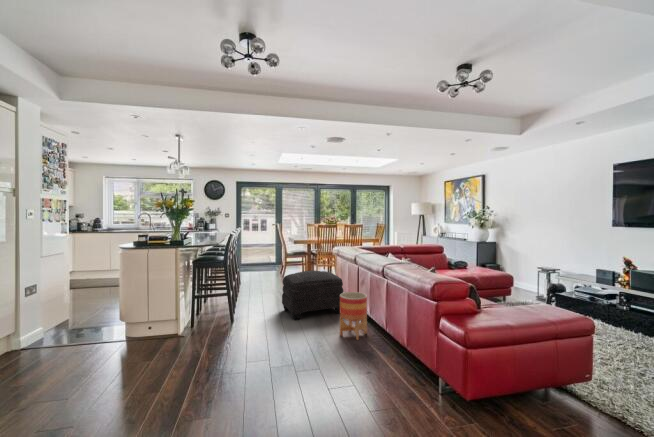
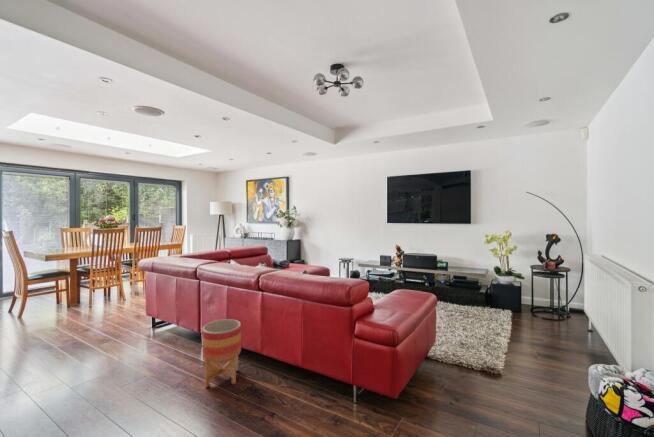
ottoman: present [282,271,343,320] -> none [67,299,184,391]

